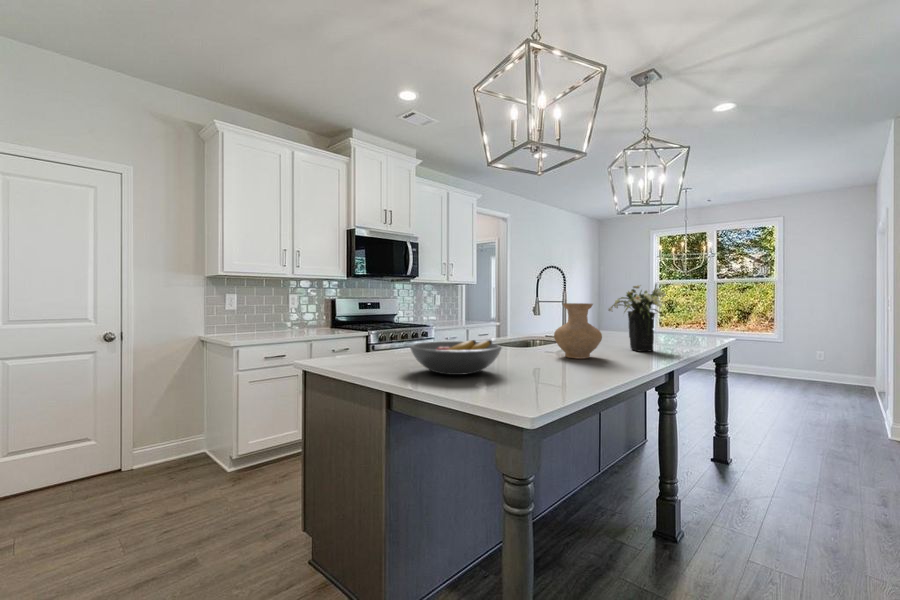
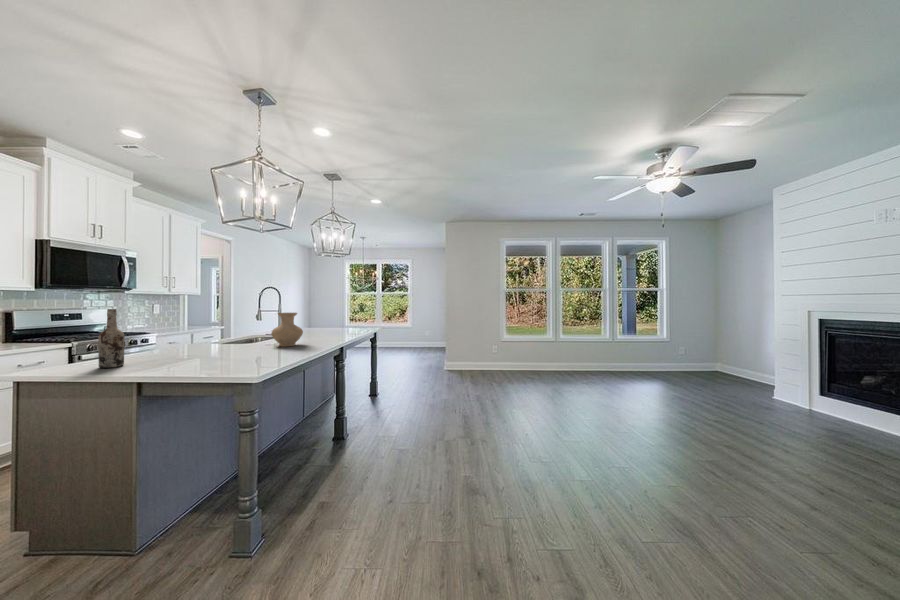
flower arrangement: present [609,285,666,351] -> none [308,300,342,339]
wine bottle: none [365,291,388,364] -> present [98,309,125,368]
fruit bowl: present [410,340,502,375] -> none [153,340,235,366]

